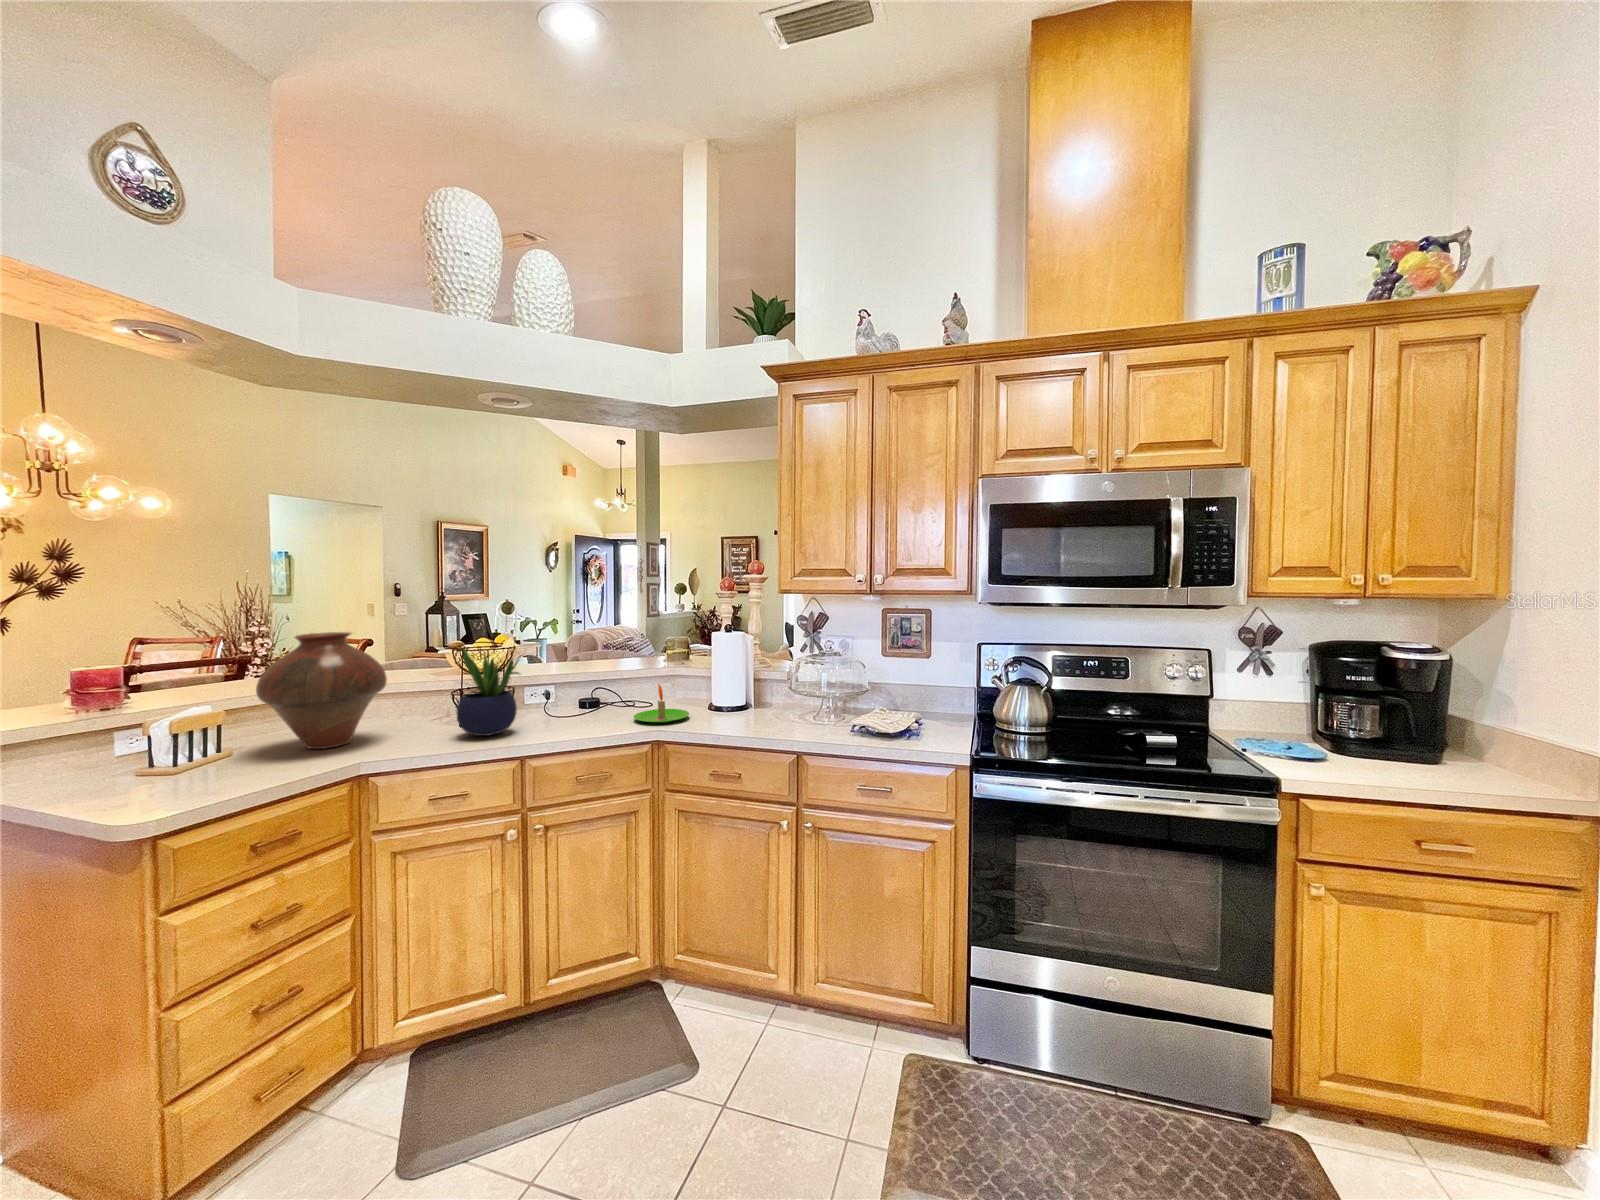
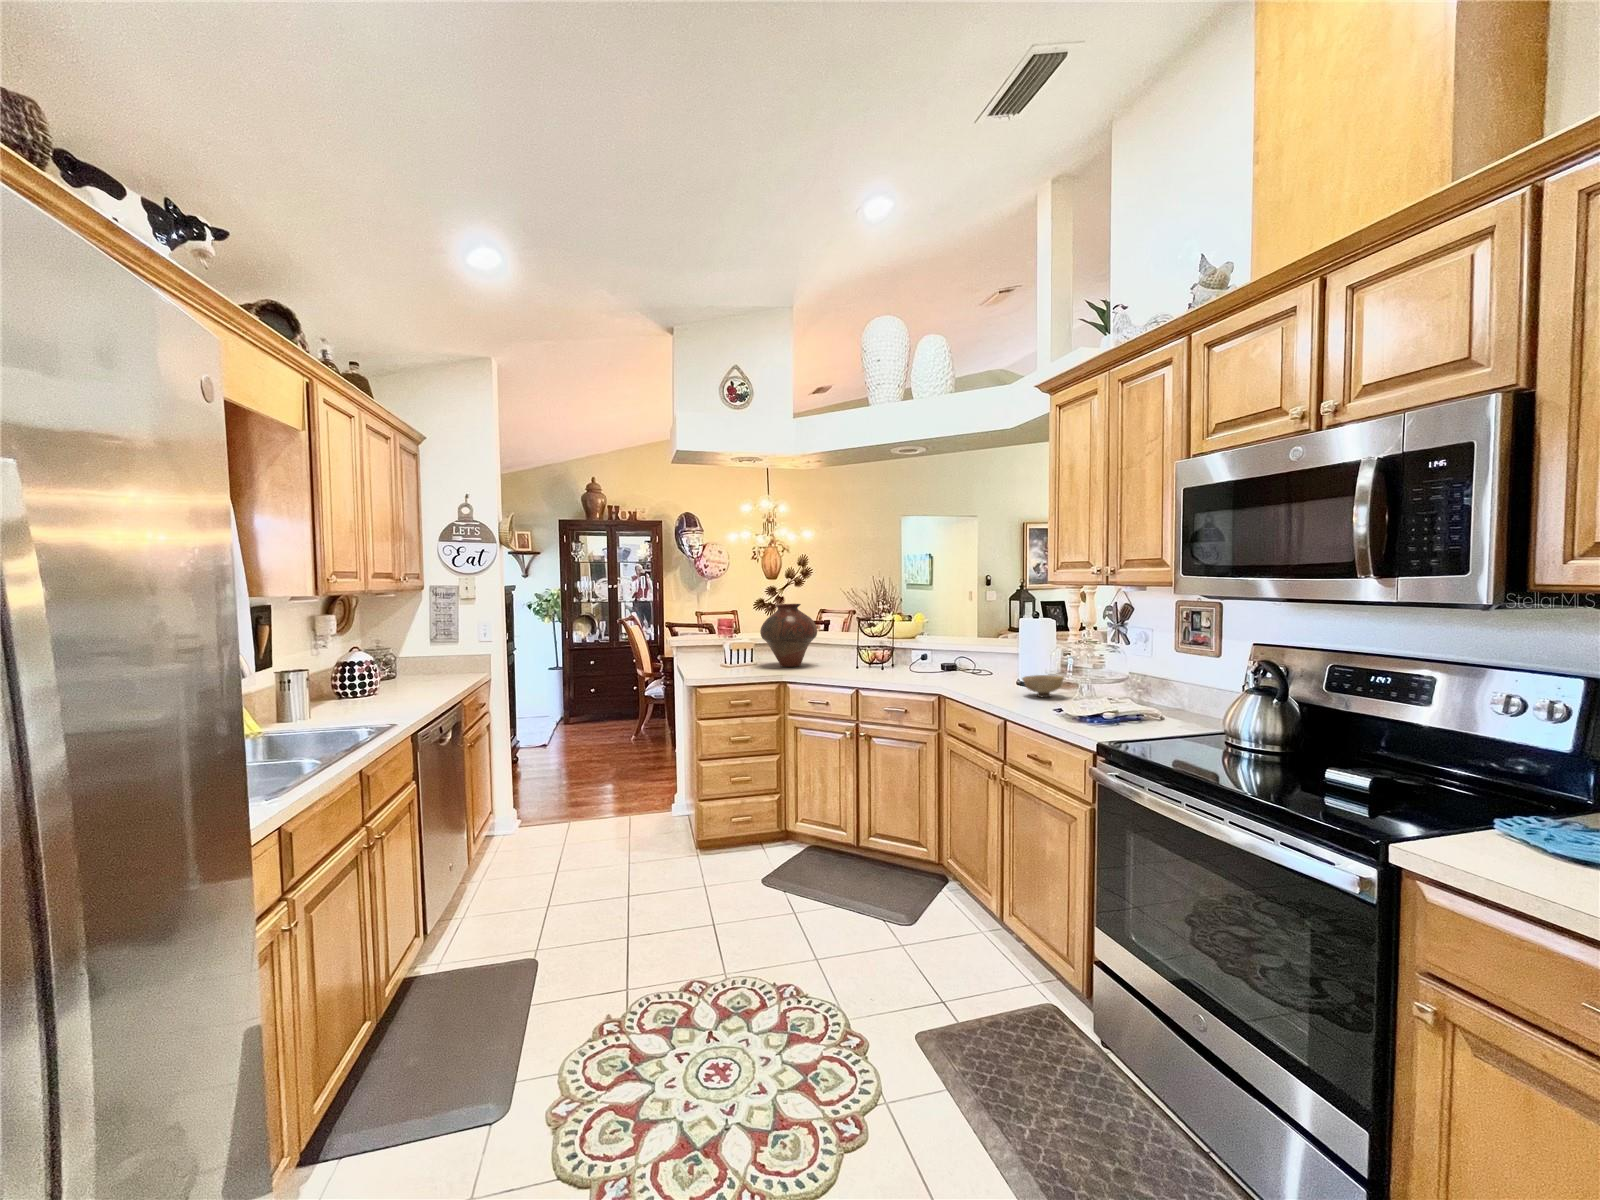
potted plant: present [456,647,519,736] -> none [835,614,877,673]
candle: present [634,684,689,723] -> none [937,654,982,685]
bowl: none [758,692,801,718] -> present [1022,675,1064,697]

